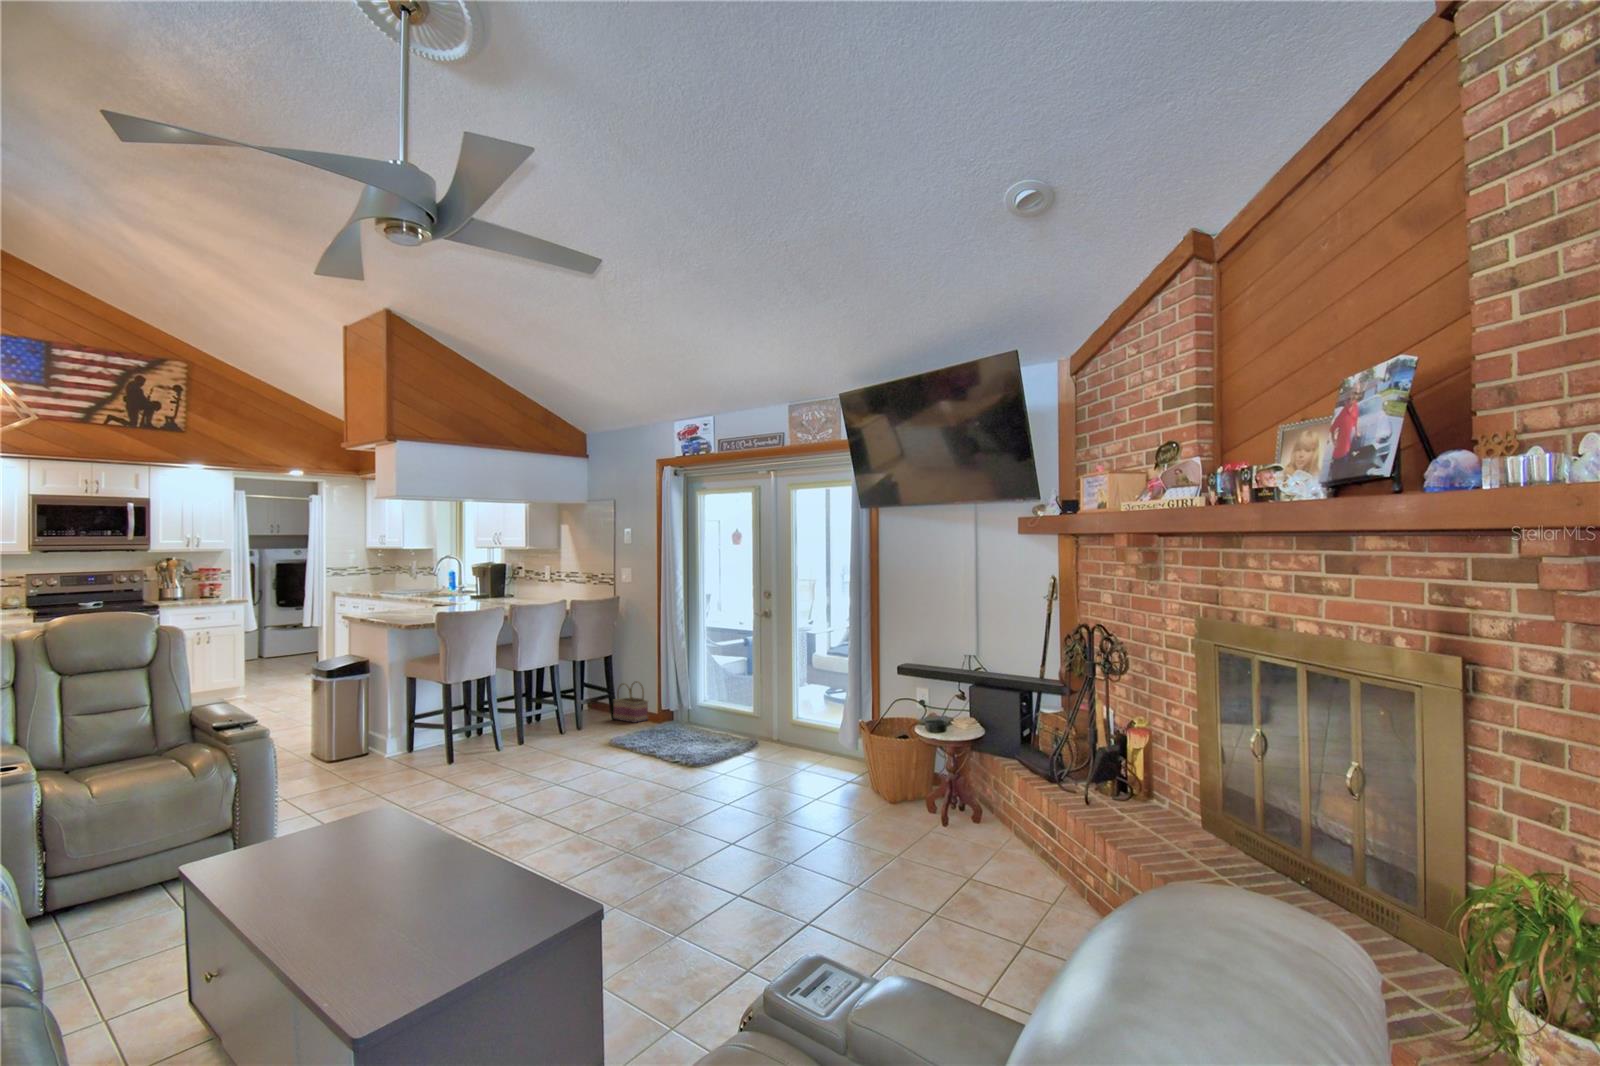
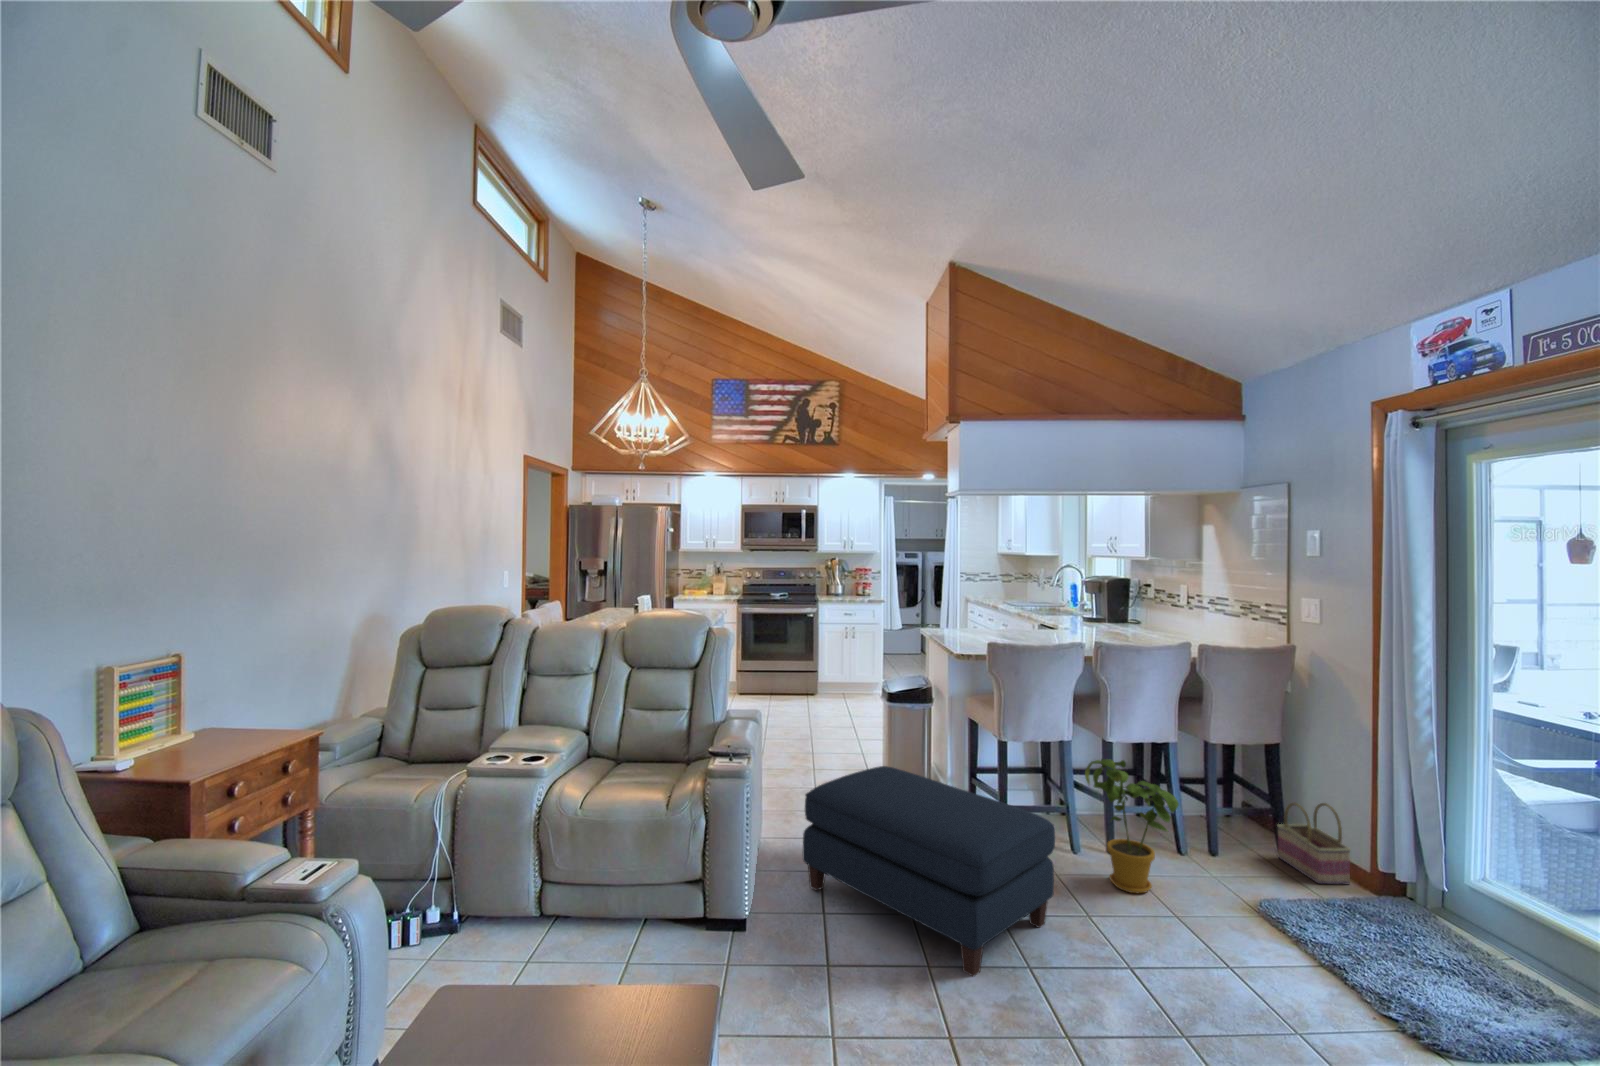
house plant: none [521,665,576,745] -> present [1085,759,1179,893]
ottoman: none [343,697,521,787] -> present [803,766,1055,976]

